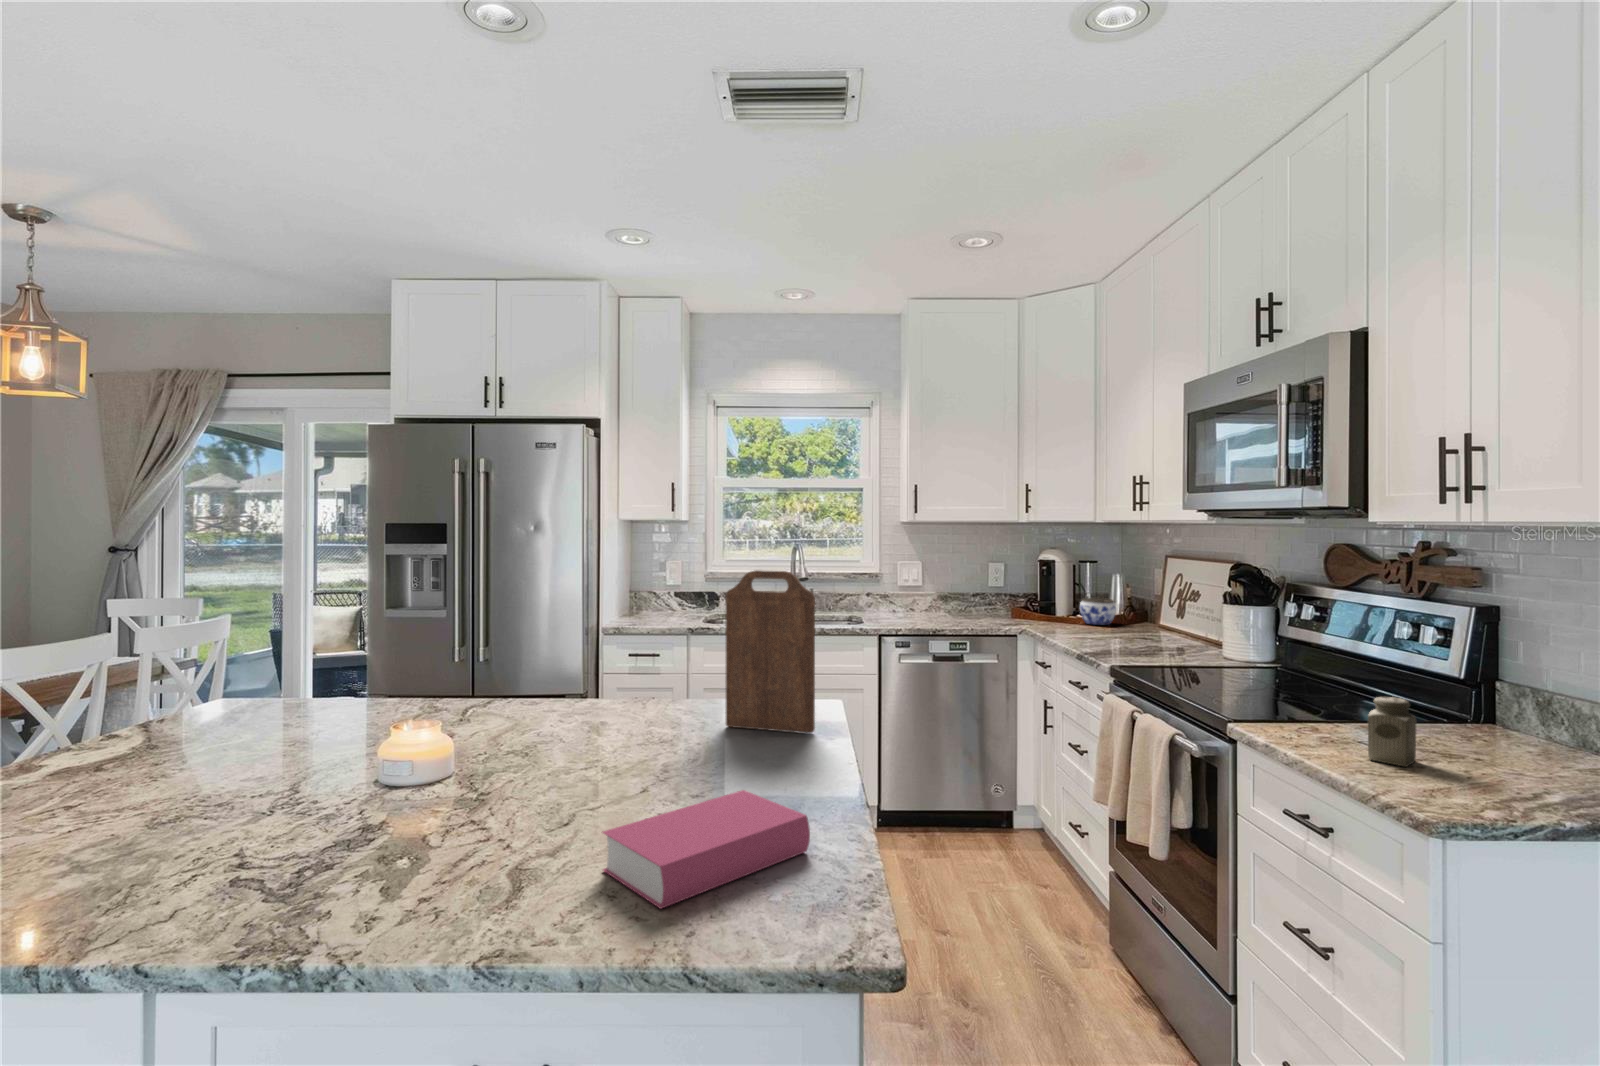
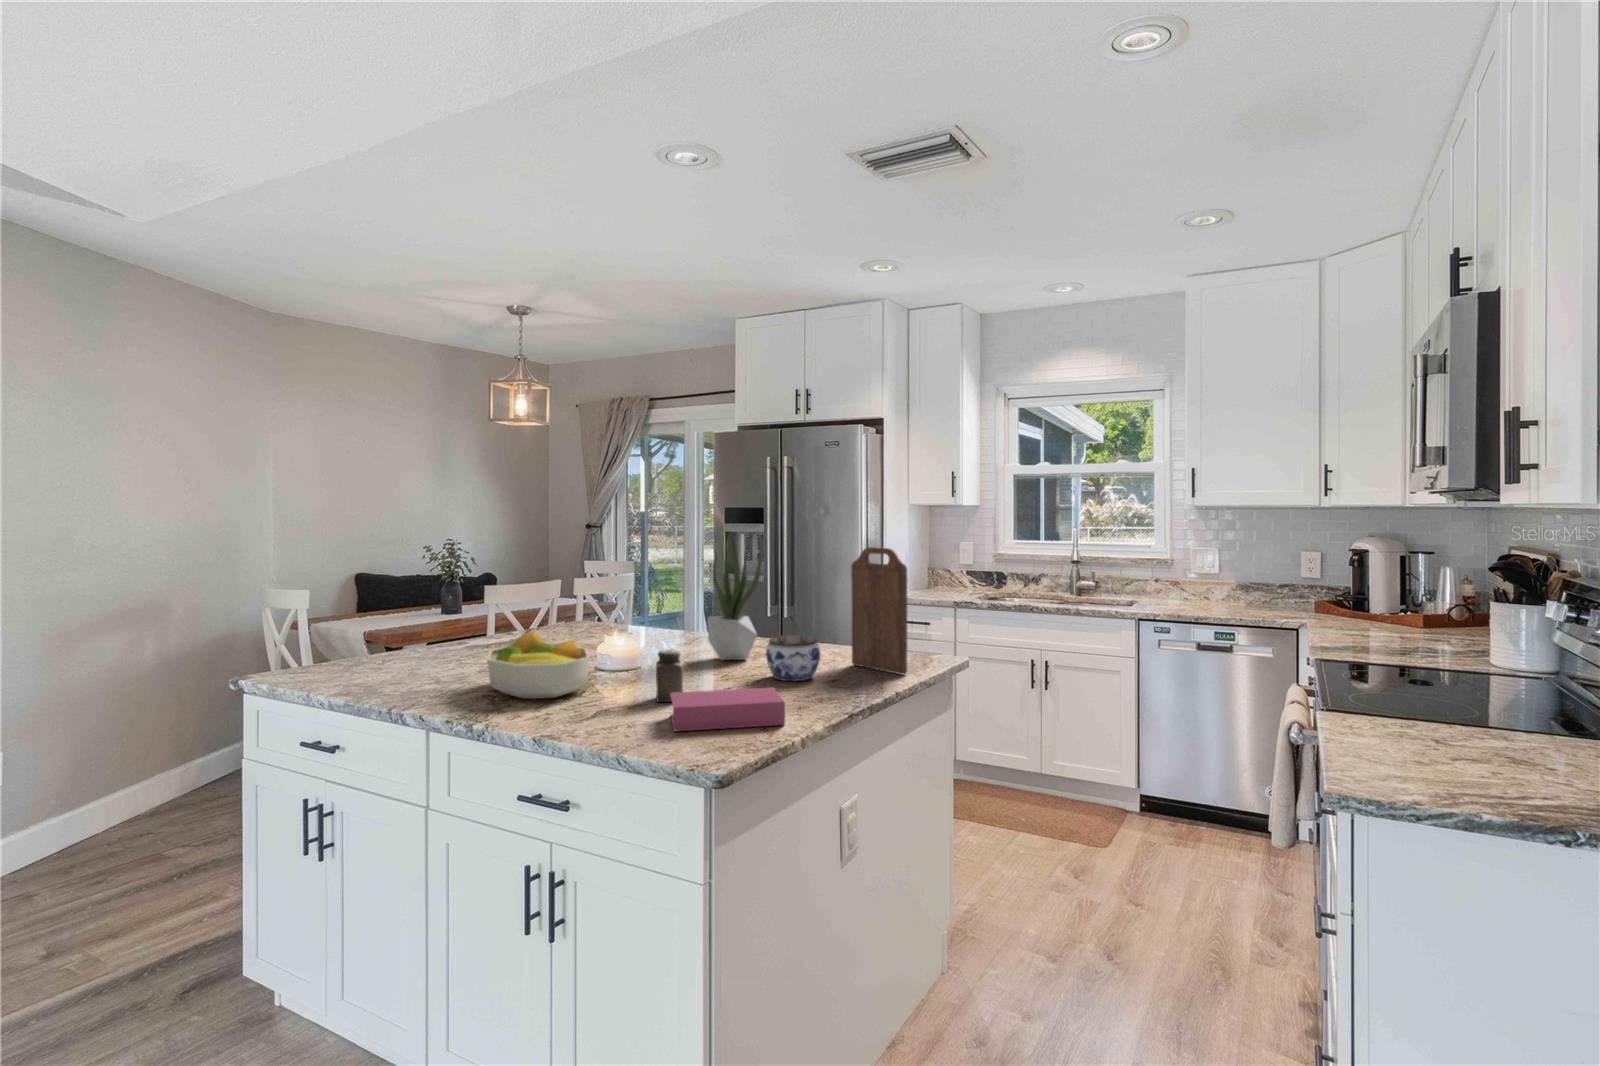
potted plant: none [511,548,597,744] -> present [708,533,763,660]
jar: present [1080,597,1116,625] -> present [766,635,820,681]
salt shaker: present [1368,697,1416,767] -> present [656,650,683,702]
fruit bowl: none [132,749,389,892] -> present [487,632,590,699]

